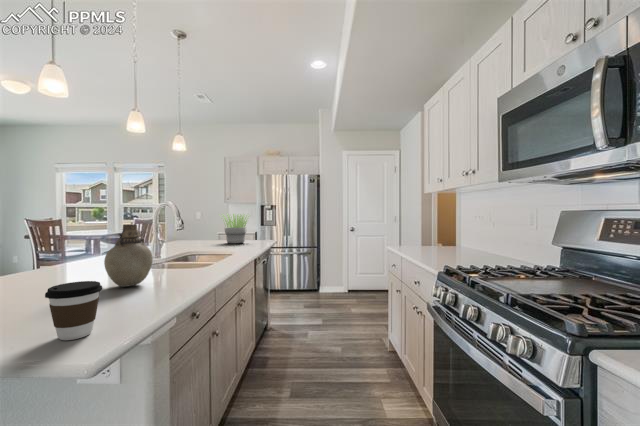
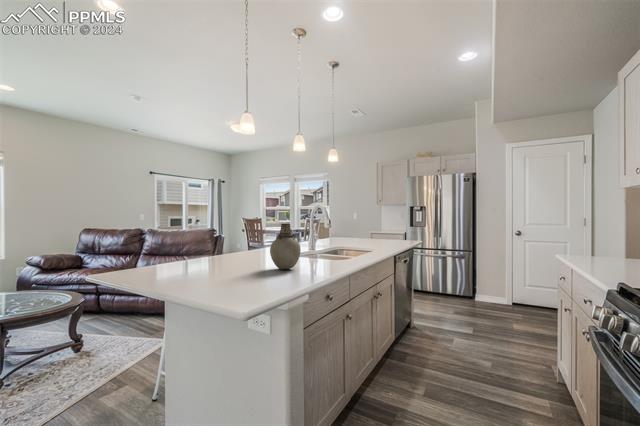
potted plant: present [223,214,247,244] -> none [365,214,398,243]
coffee cup: present [45,281,103,340] -> none [228,261,258,297]

